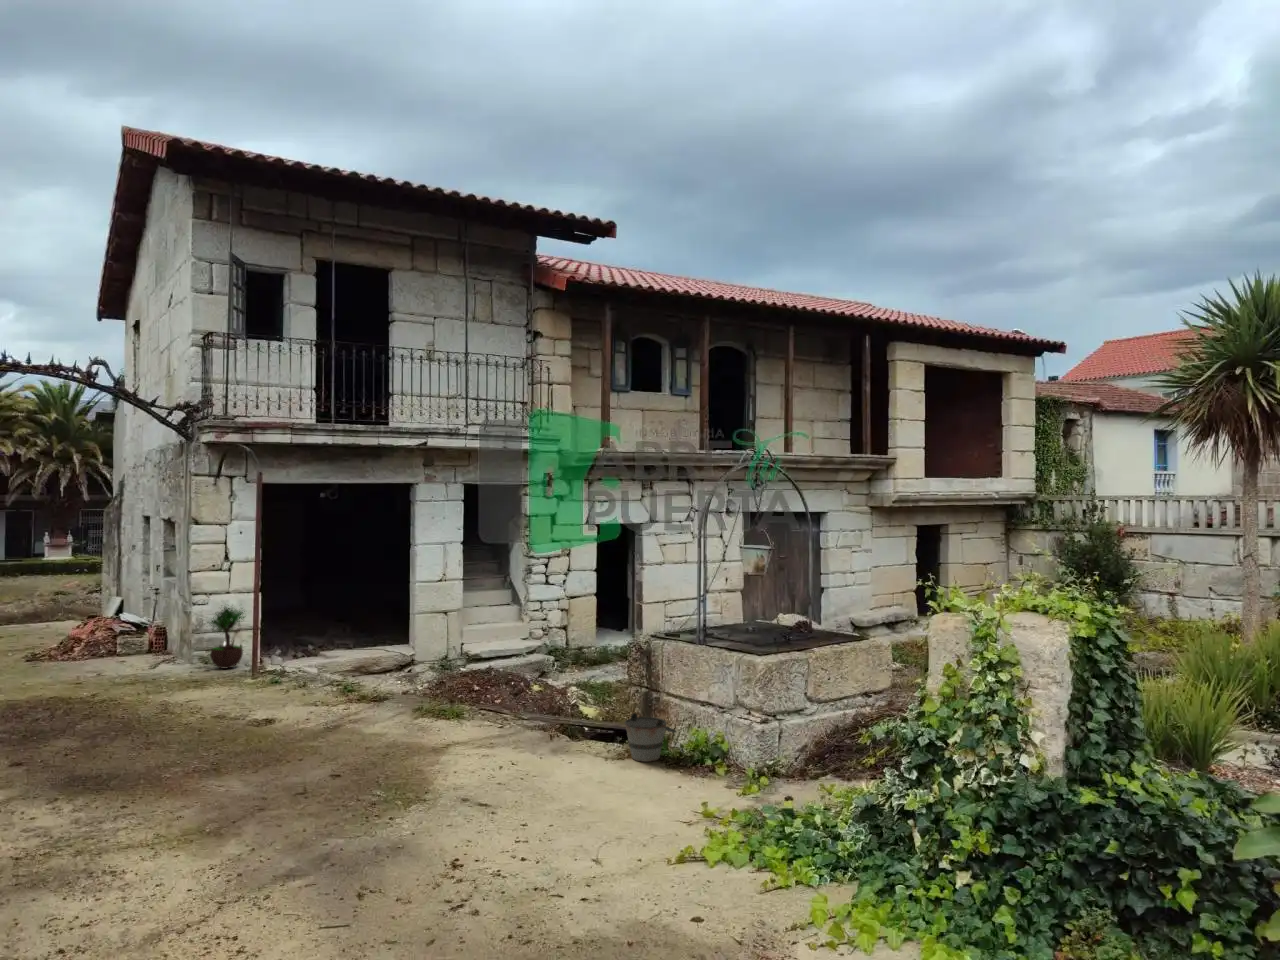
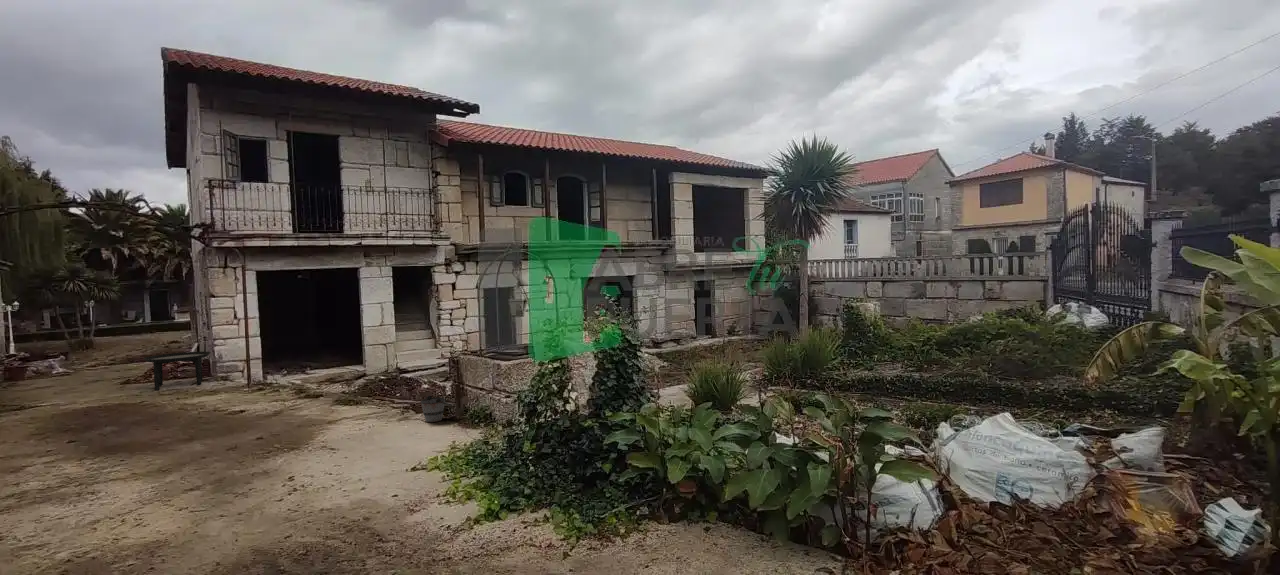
potted tree: present [209,607,245,668] -> none [220,343,250,383]
round table: none [84,613,183,675] -> present [143,352,211,390]

